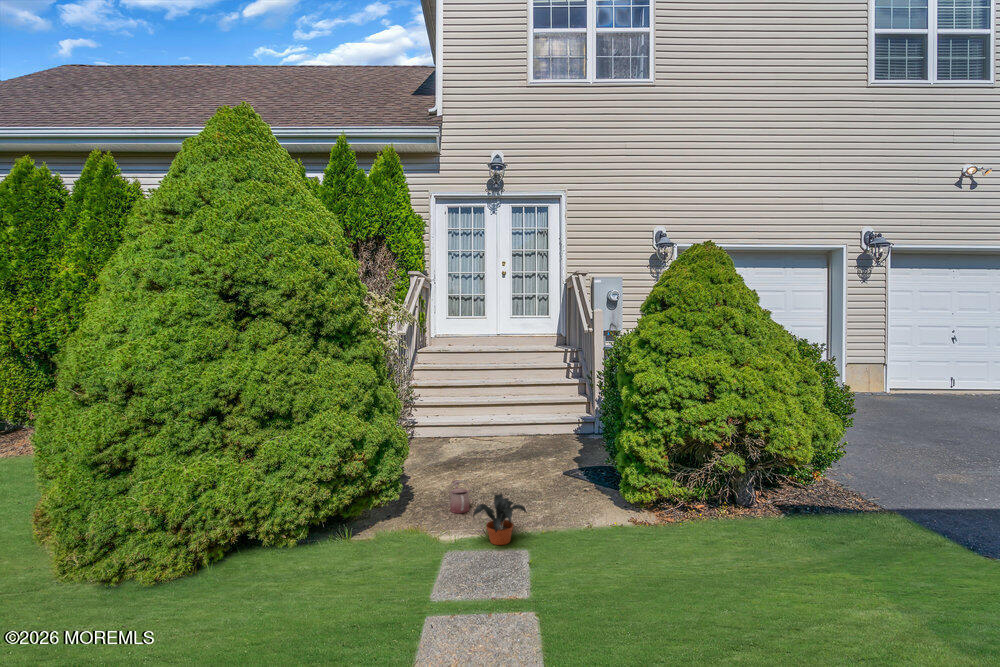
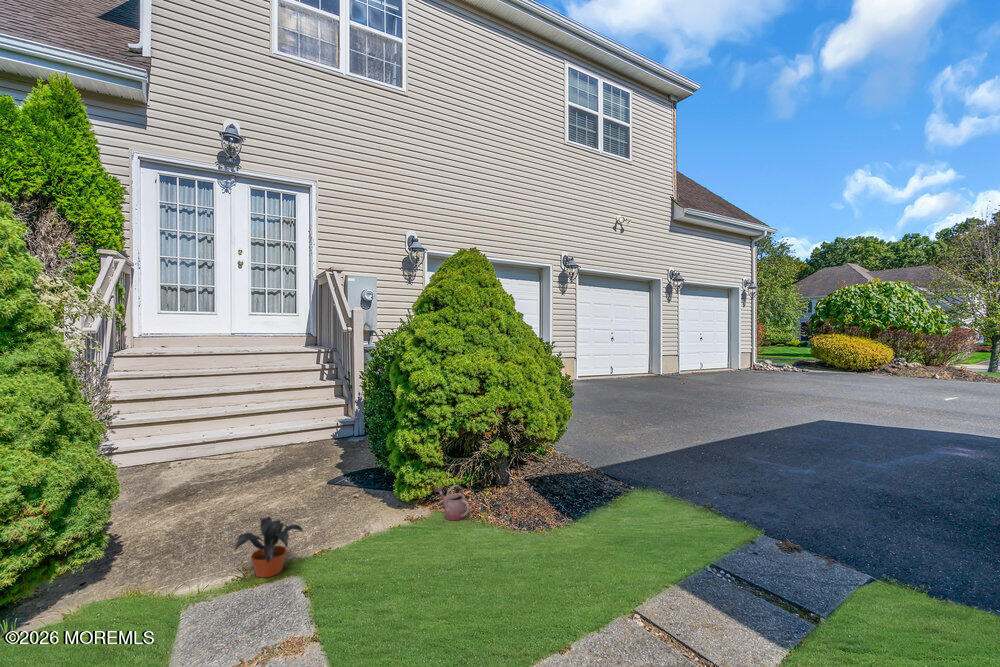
watering can: present [449,480,470,513] -> present [435,485,469,521]

